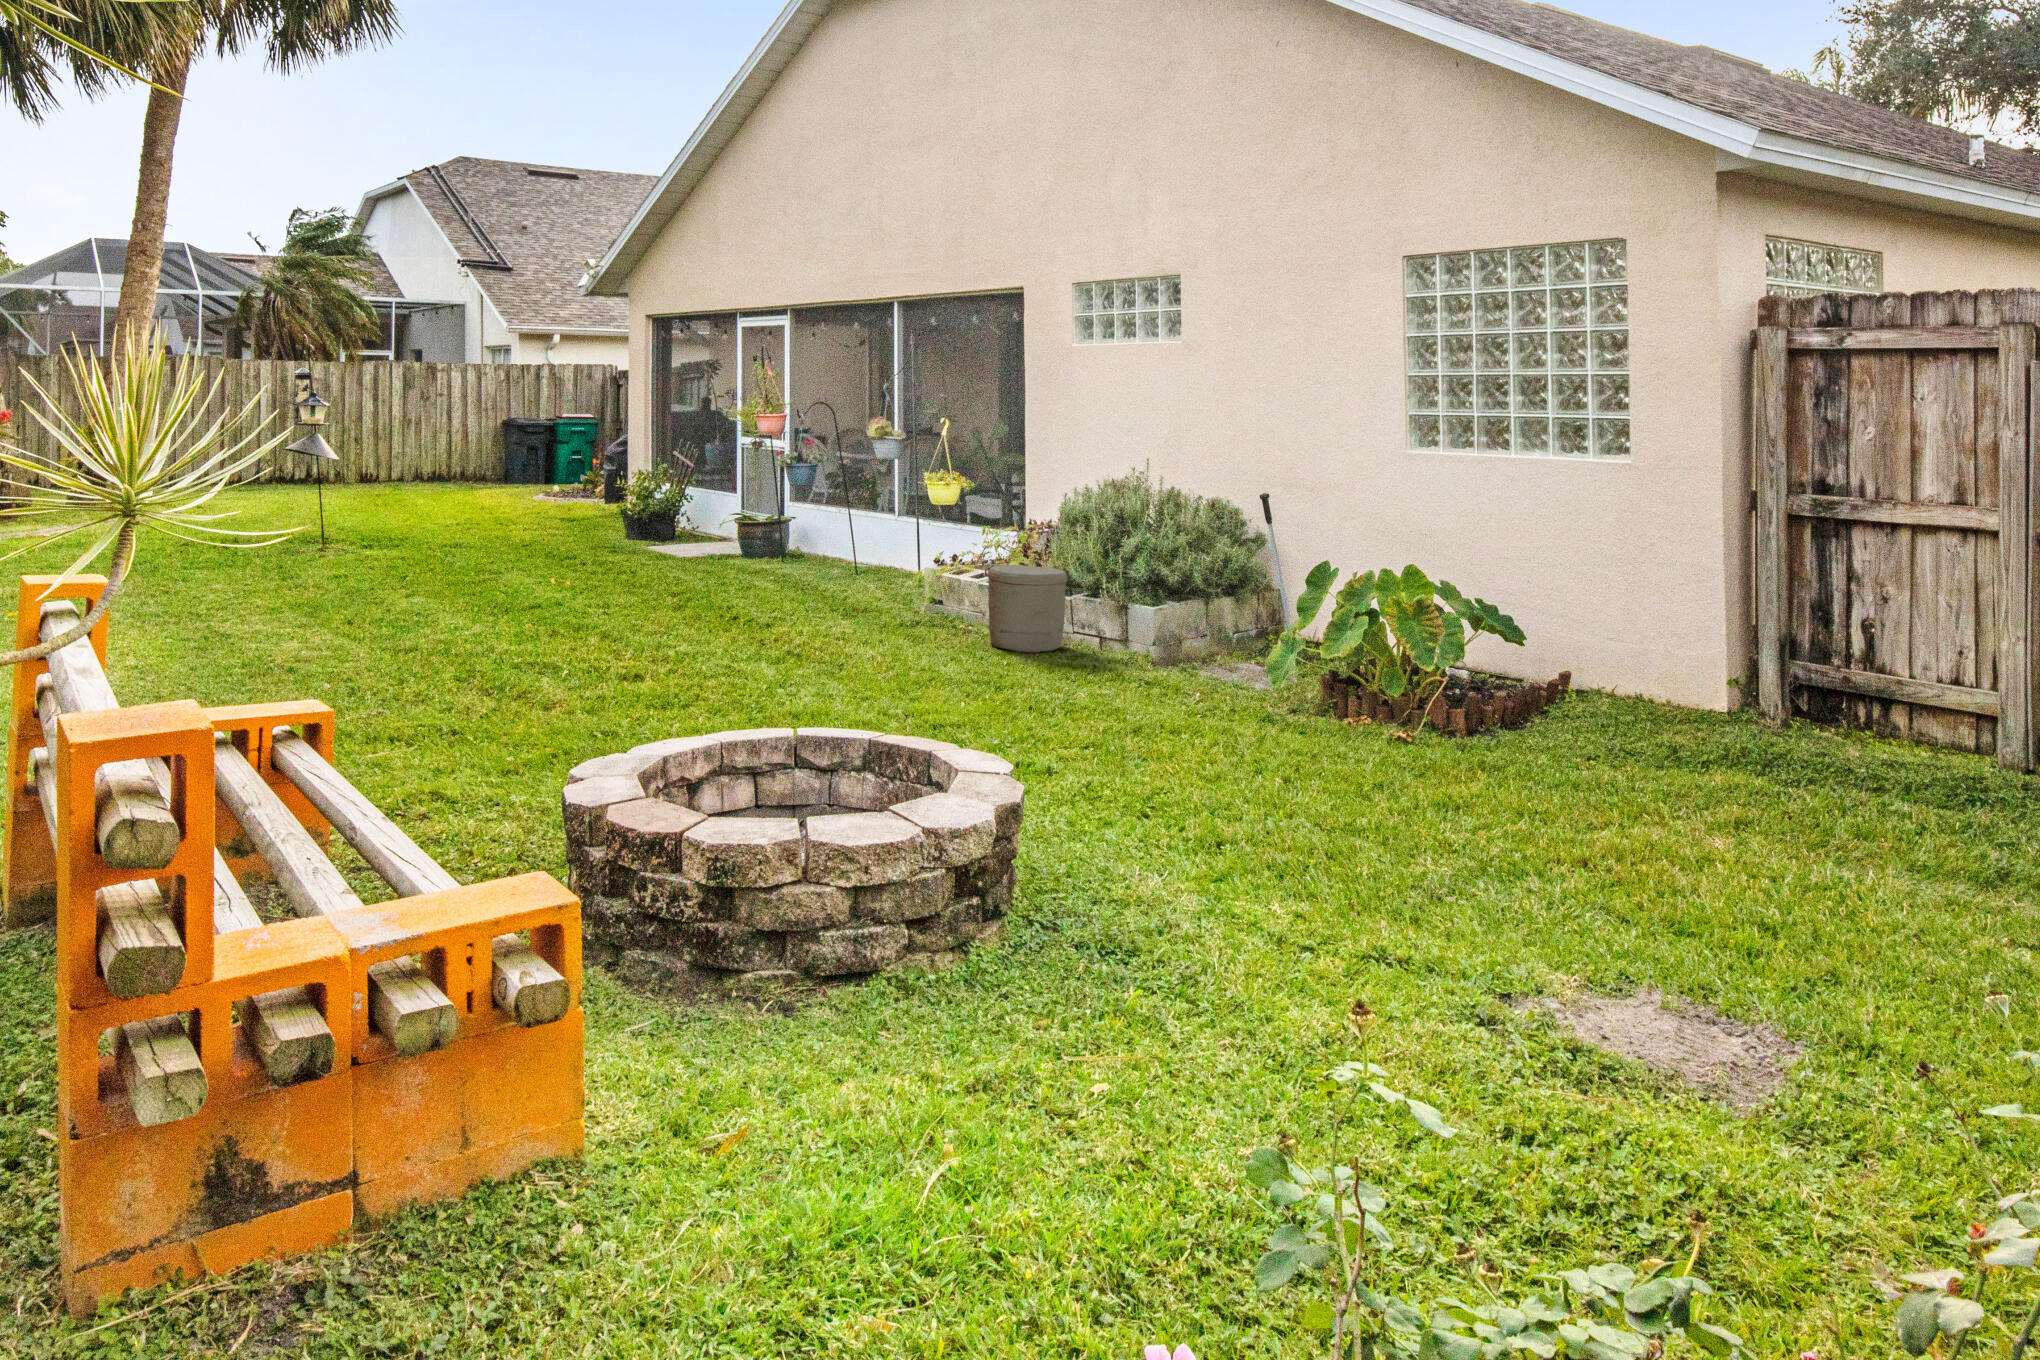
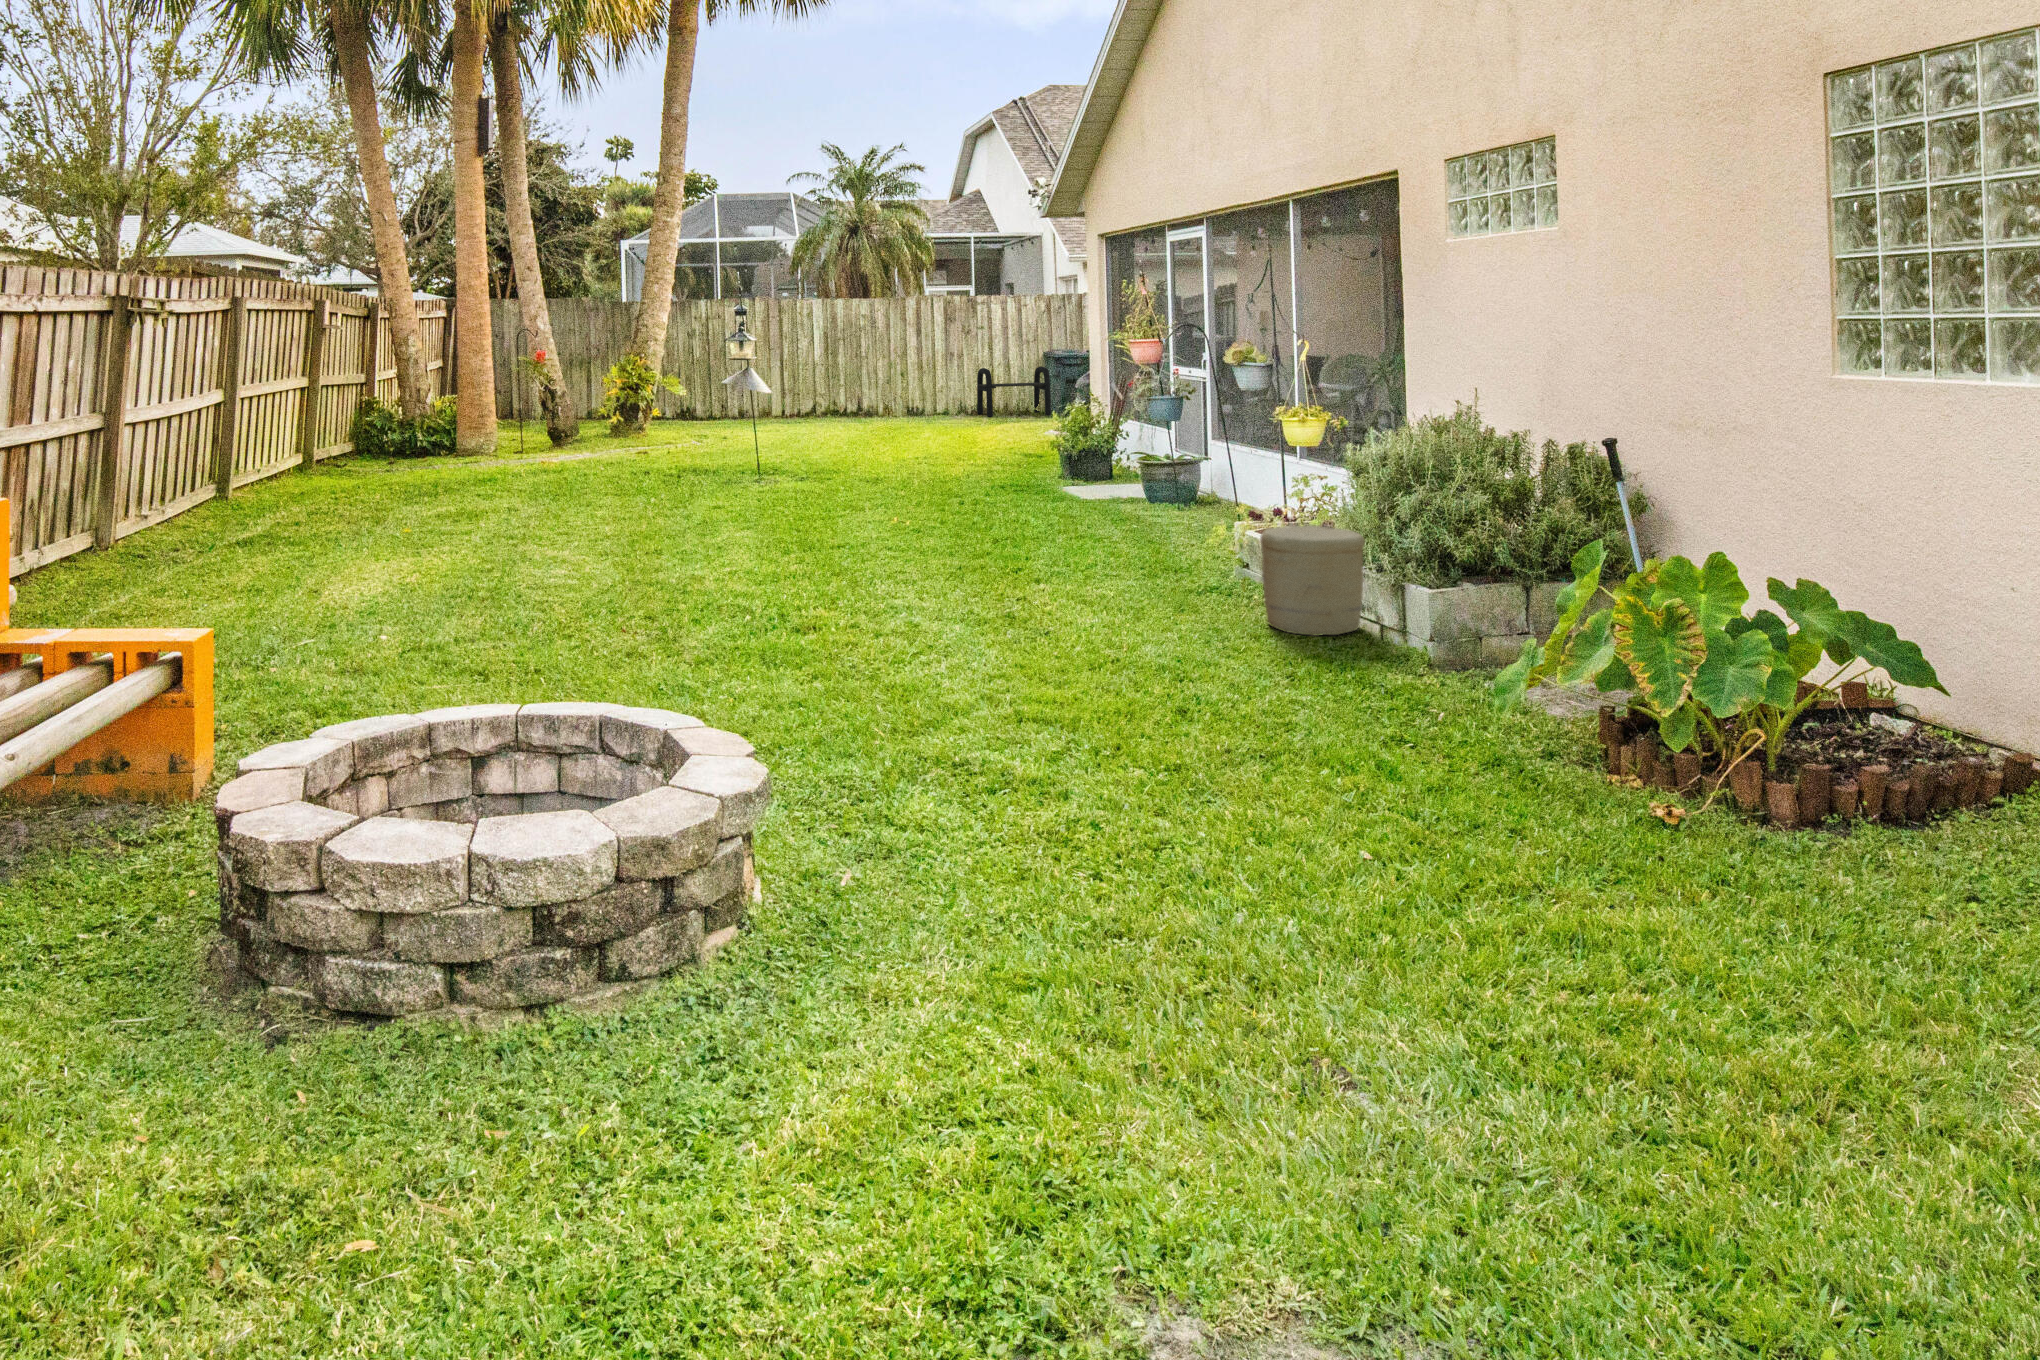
bench: none [438,436,516,485] -> present [977,366,1051,417]

